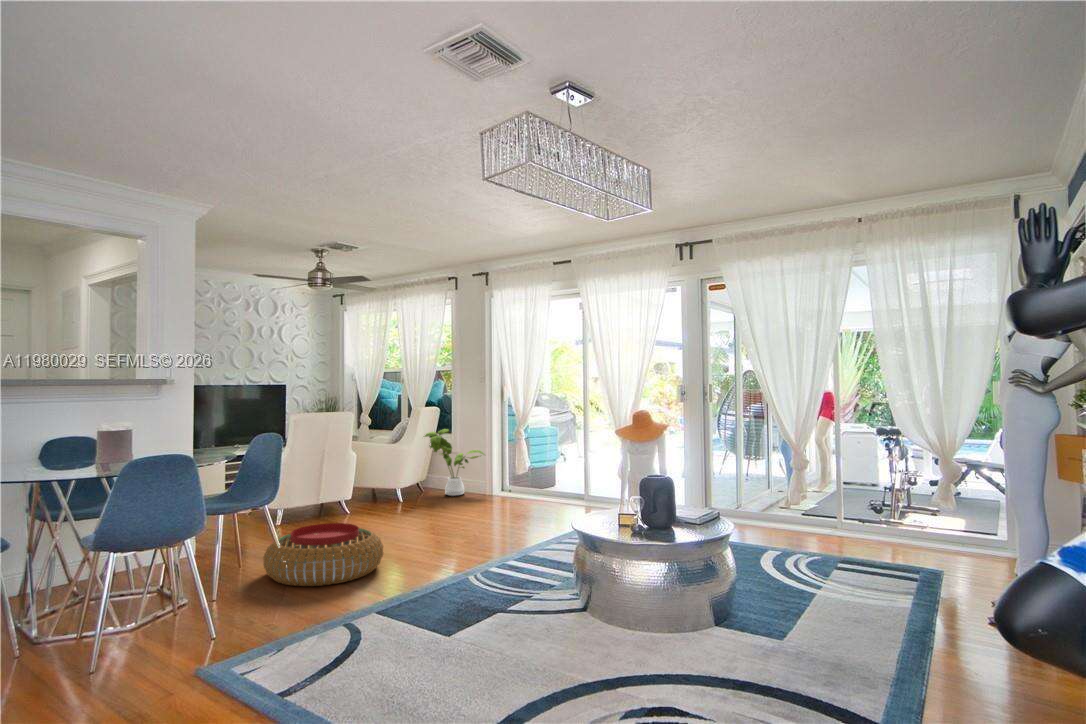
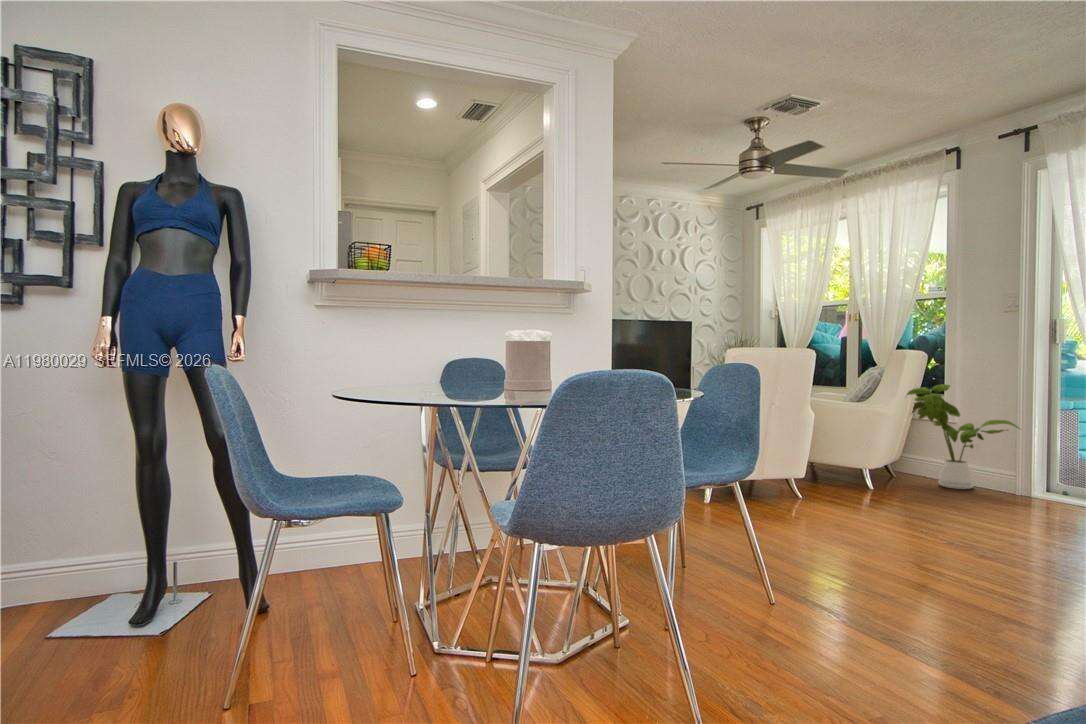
pouf: present [263,523,383,586] -> none [736,520,960,643]

